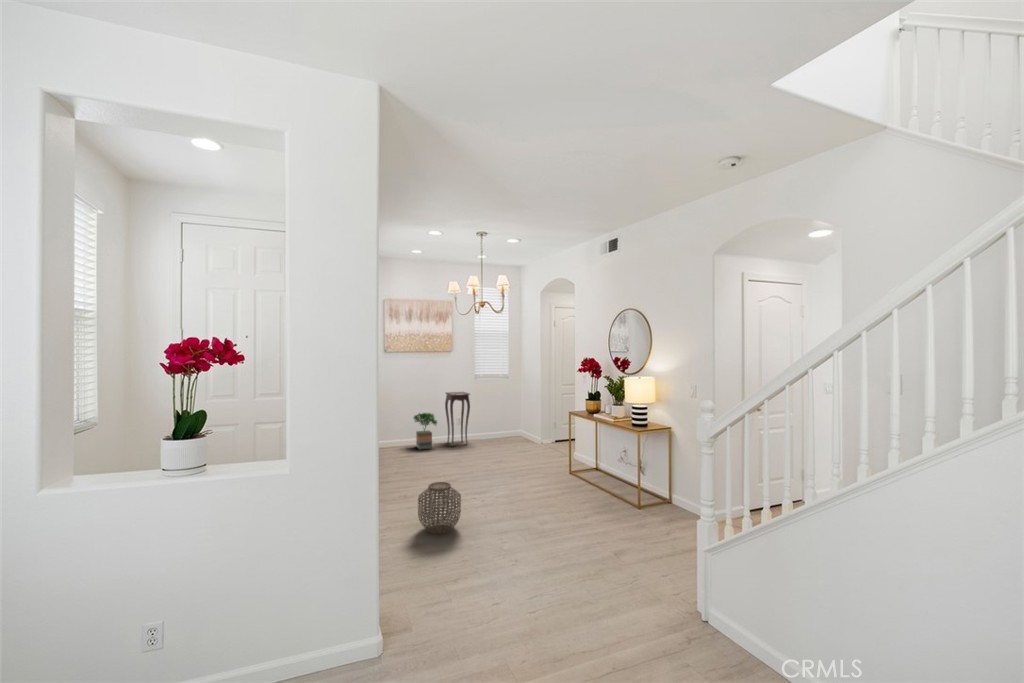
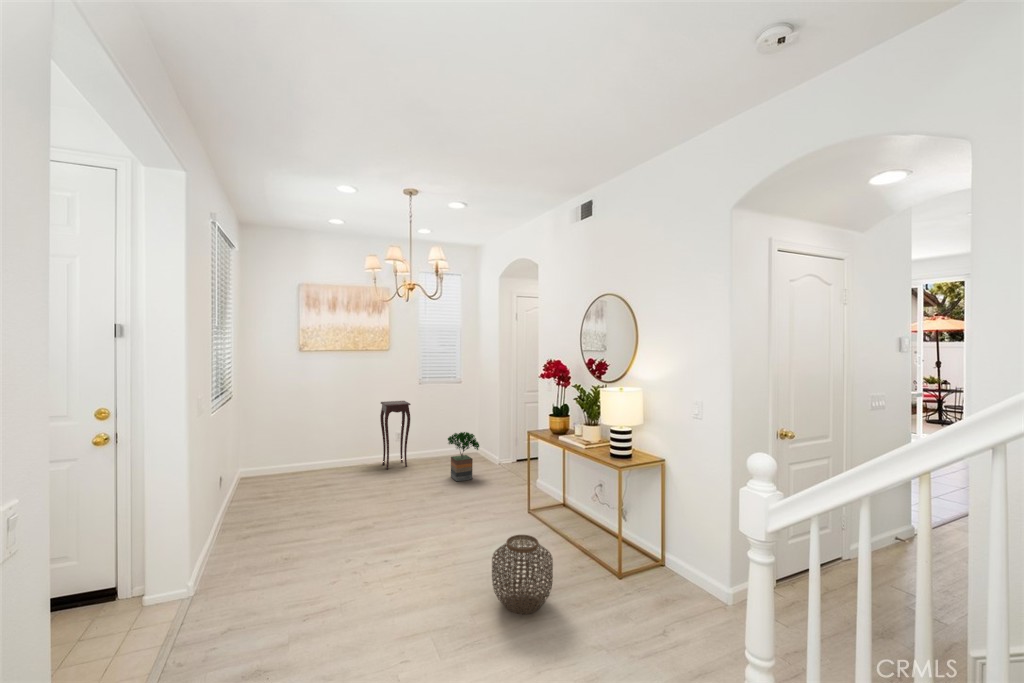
potted tree: present [414,413,437,449] -> present [448,432,479,481]
woven basket: present [418,482,461,534] -> present [492,535,553,614]

